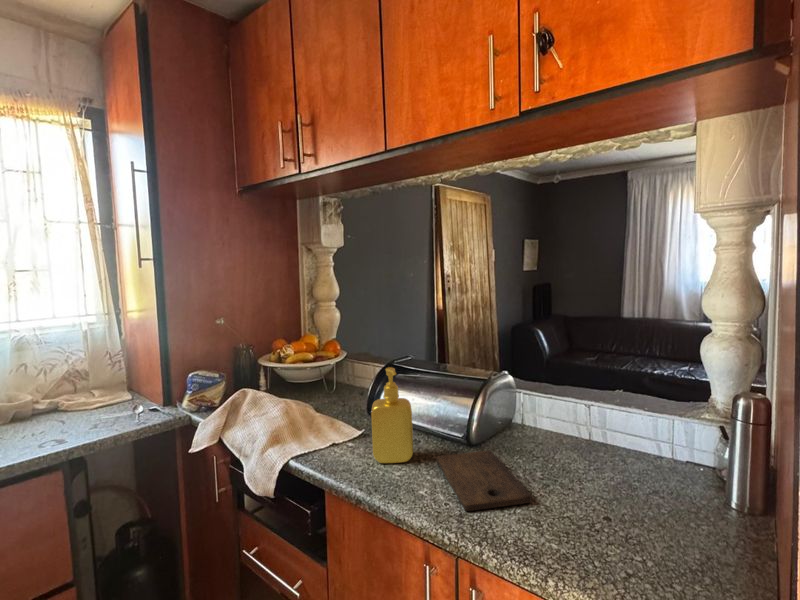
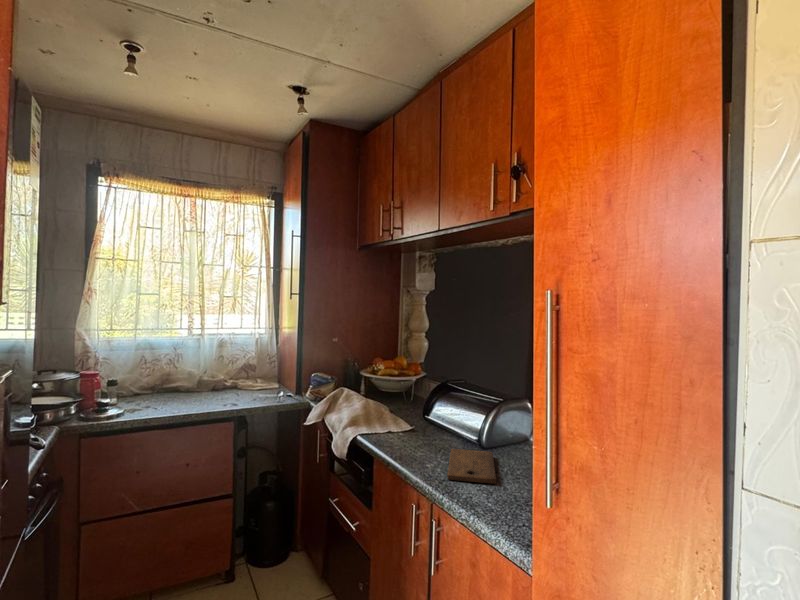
soap dispenser: present [371,367,413,463] -> none [409,381,440,449]

